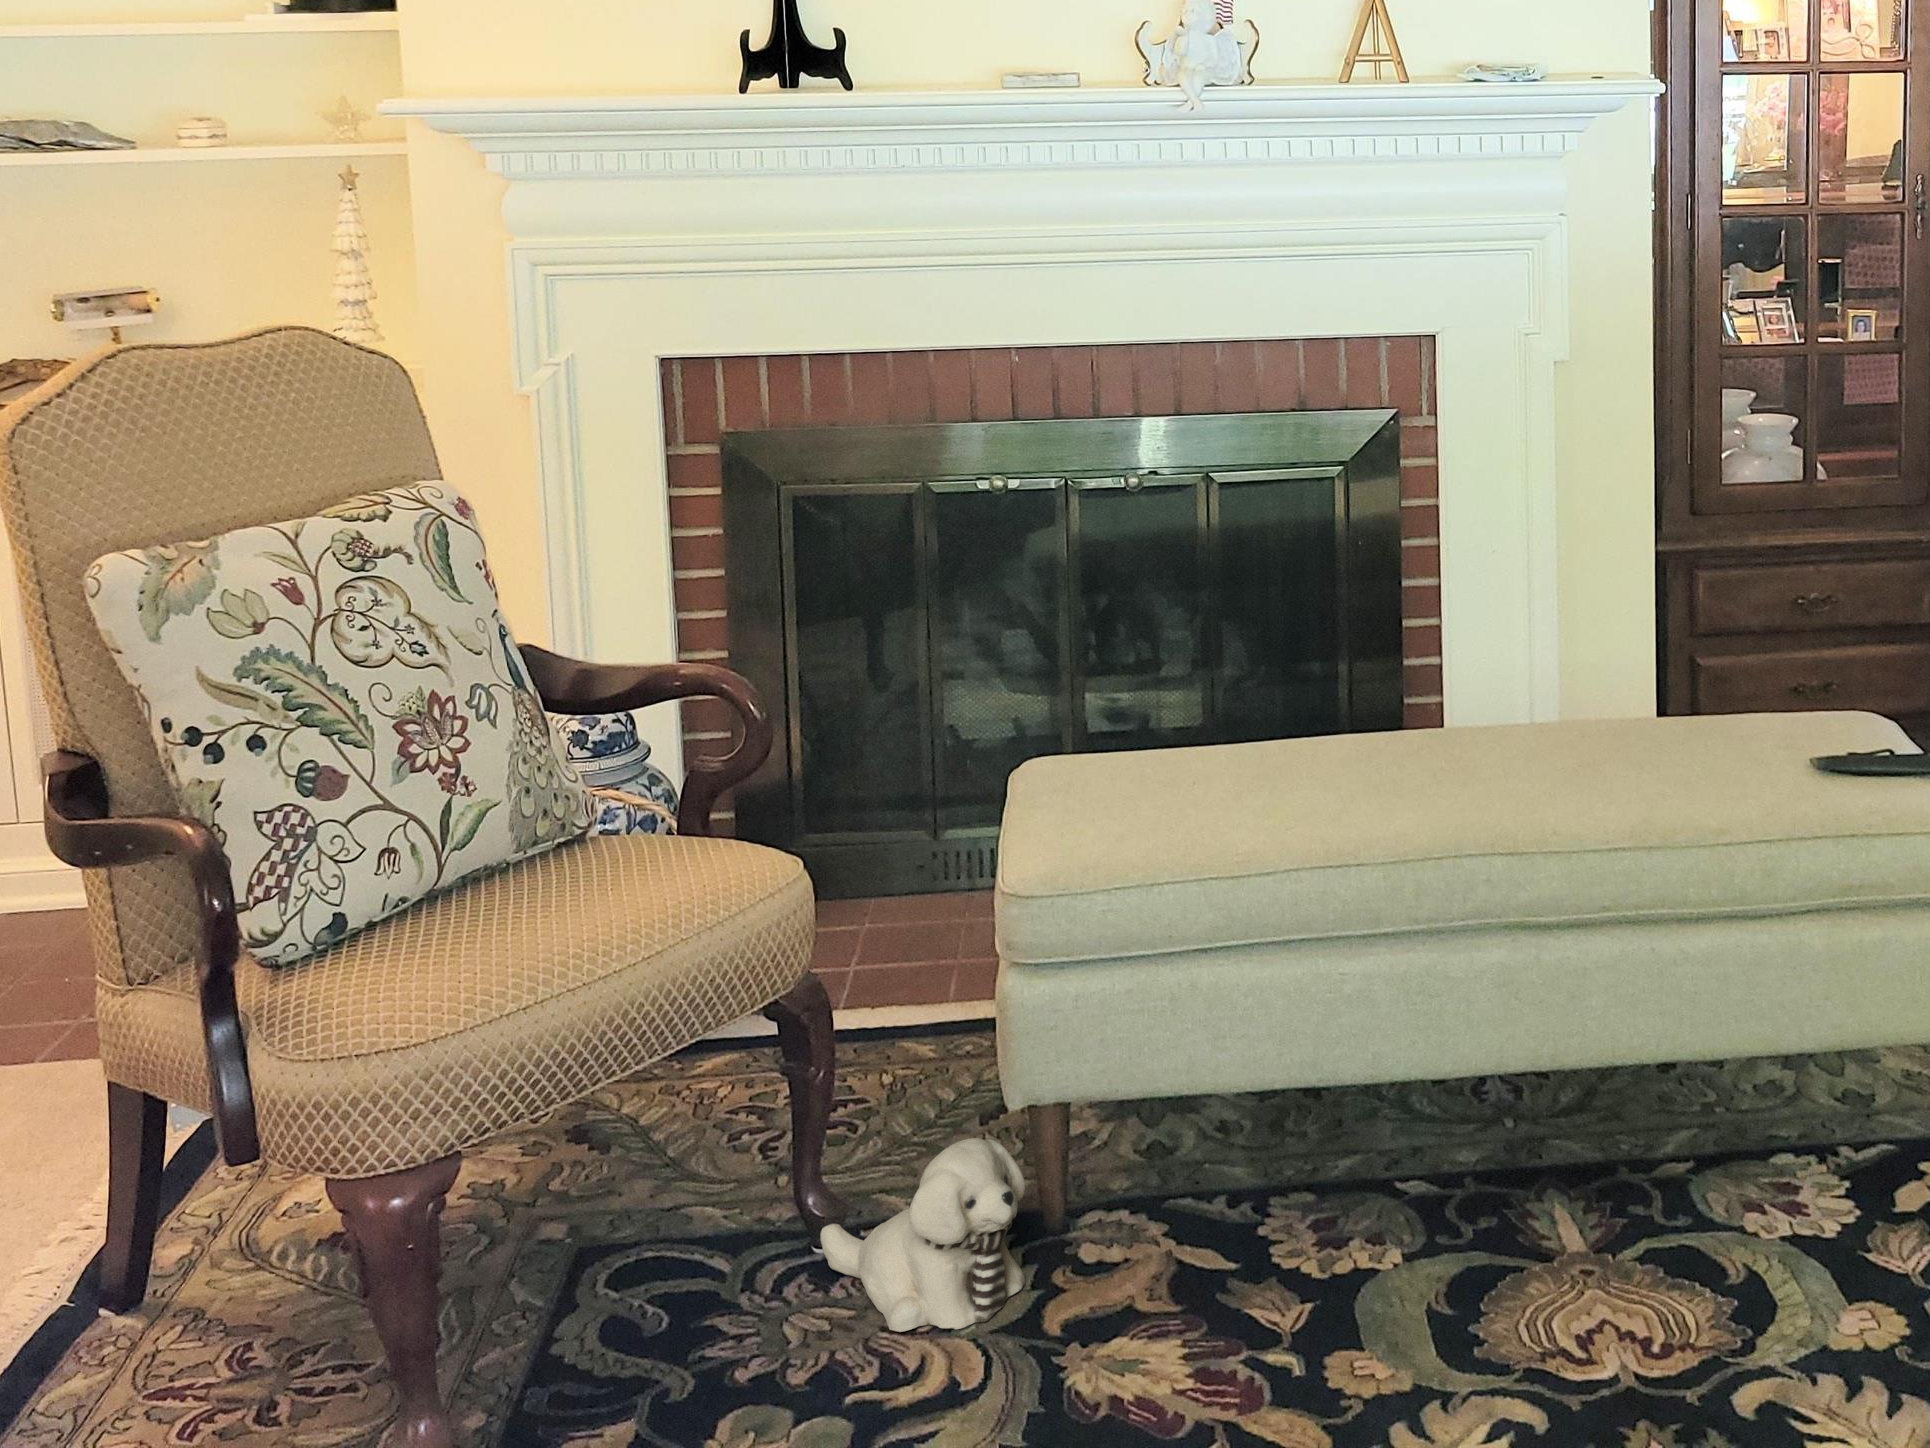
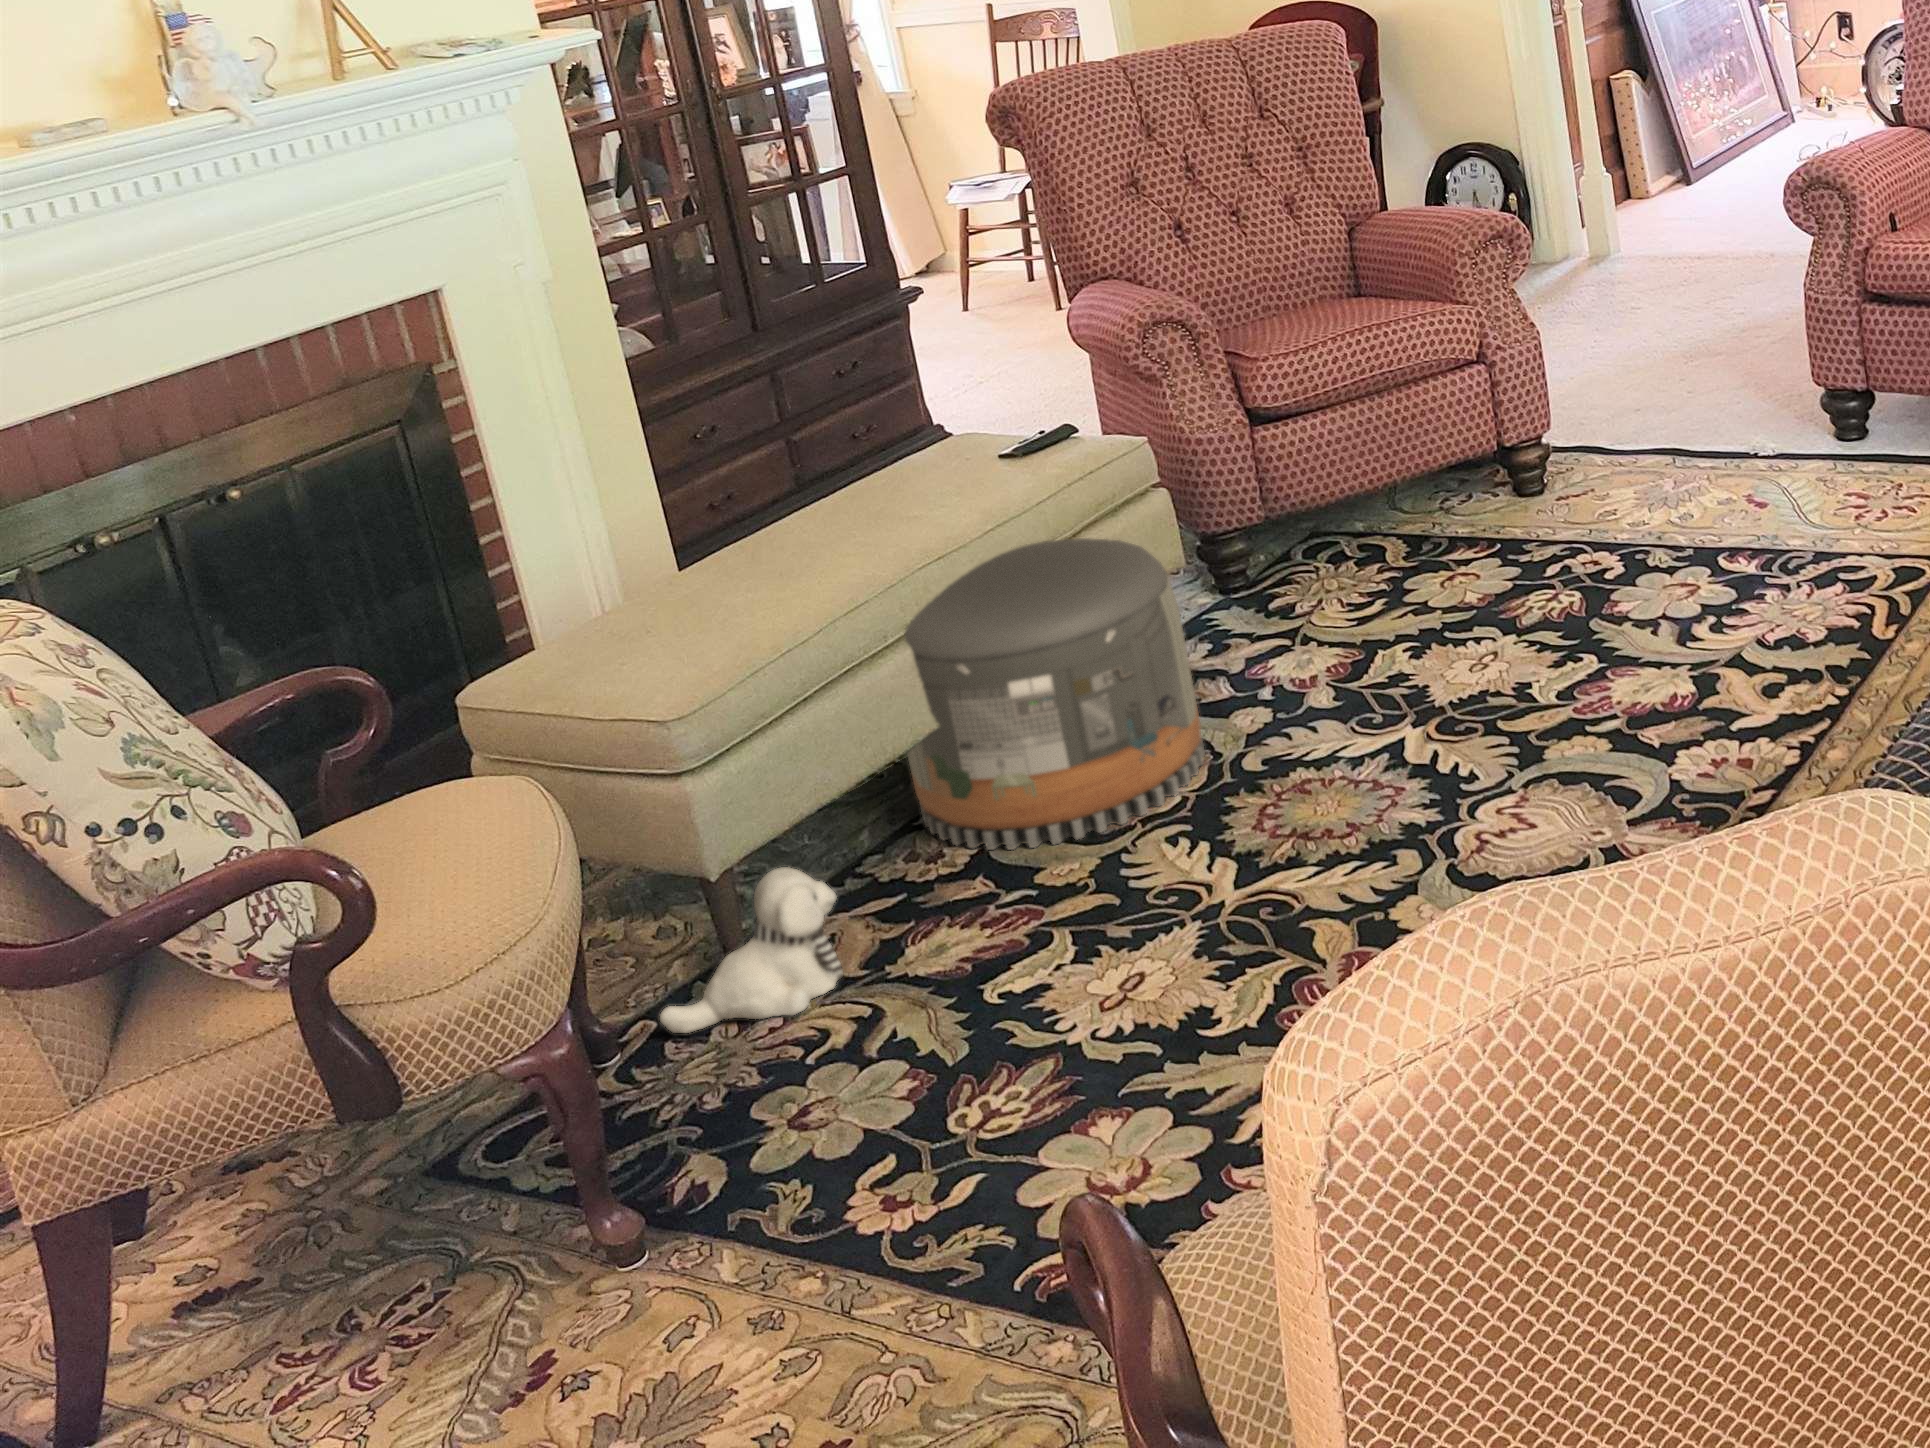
pouf: none [1322,878,1750,1379] -> present [905,538,1205,850]

